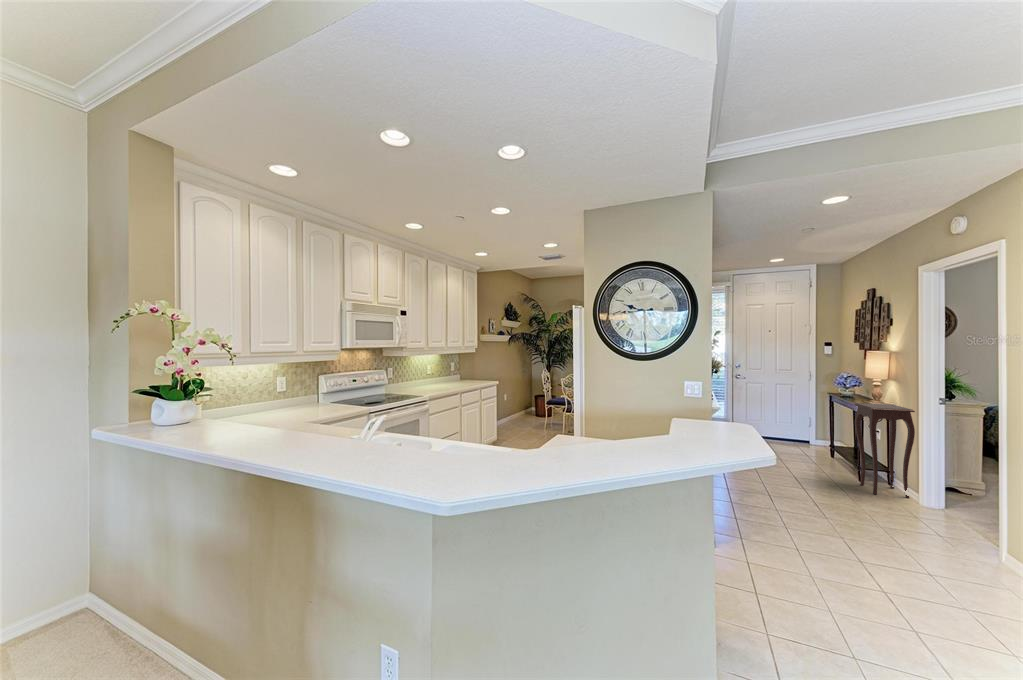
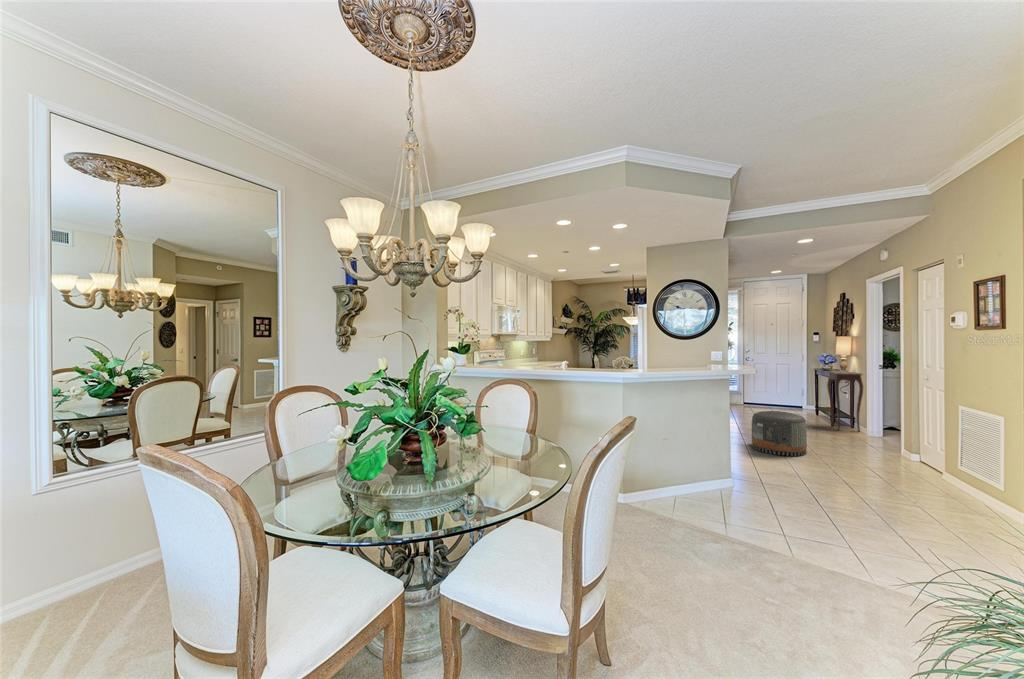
pouf: none [748,479,845,571] -> present [752,411,807,456]

